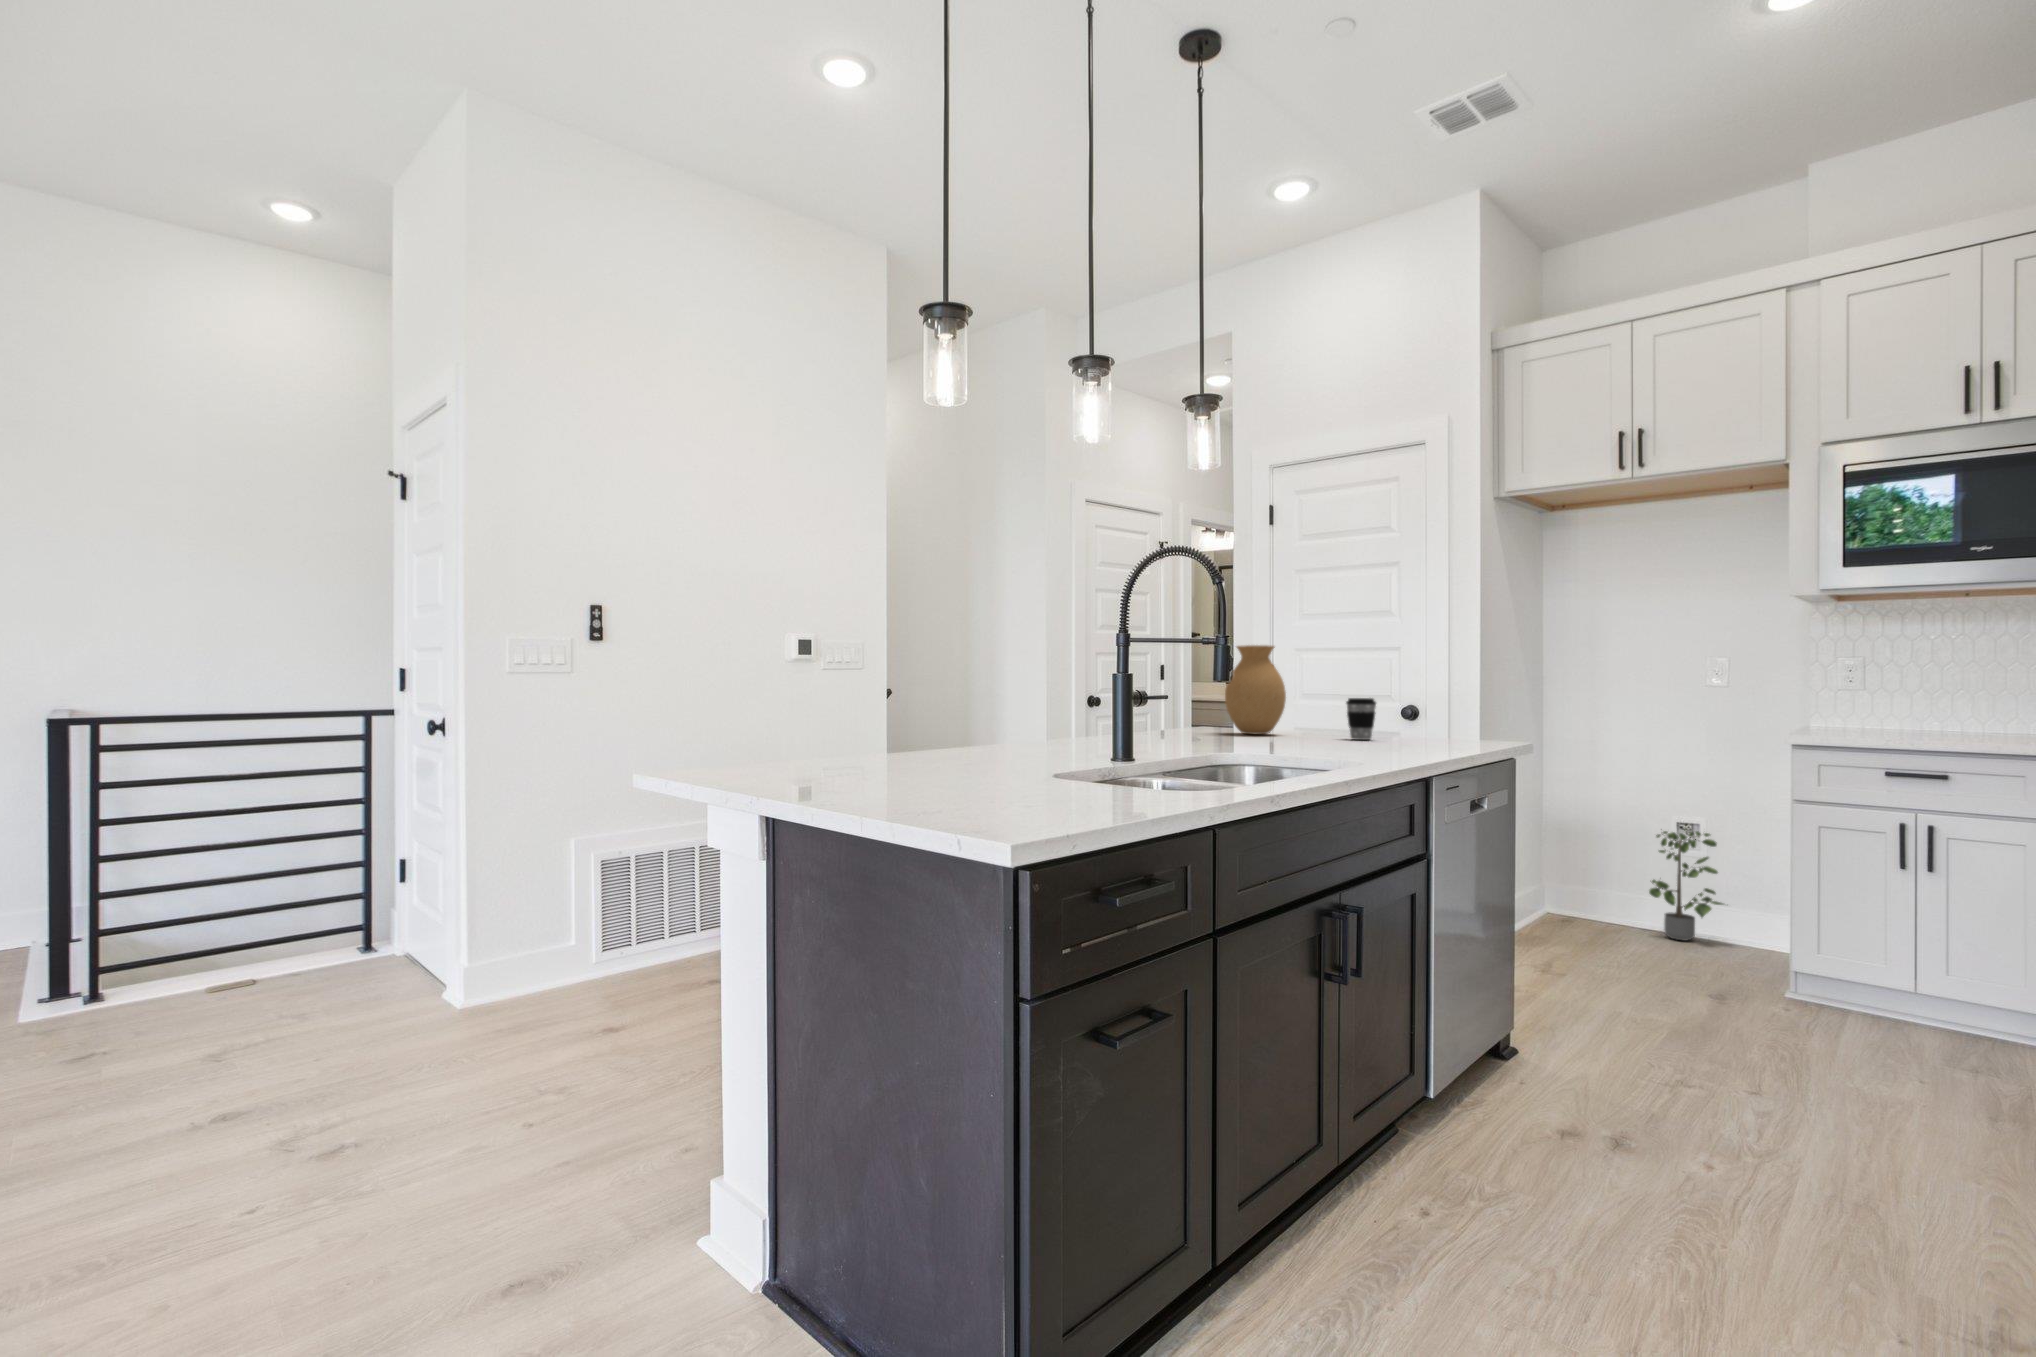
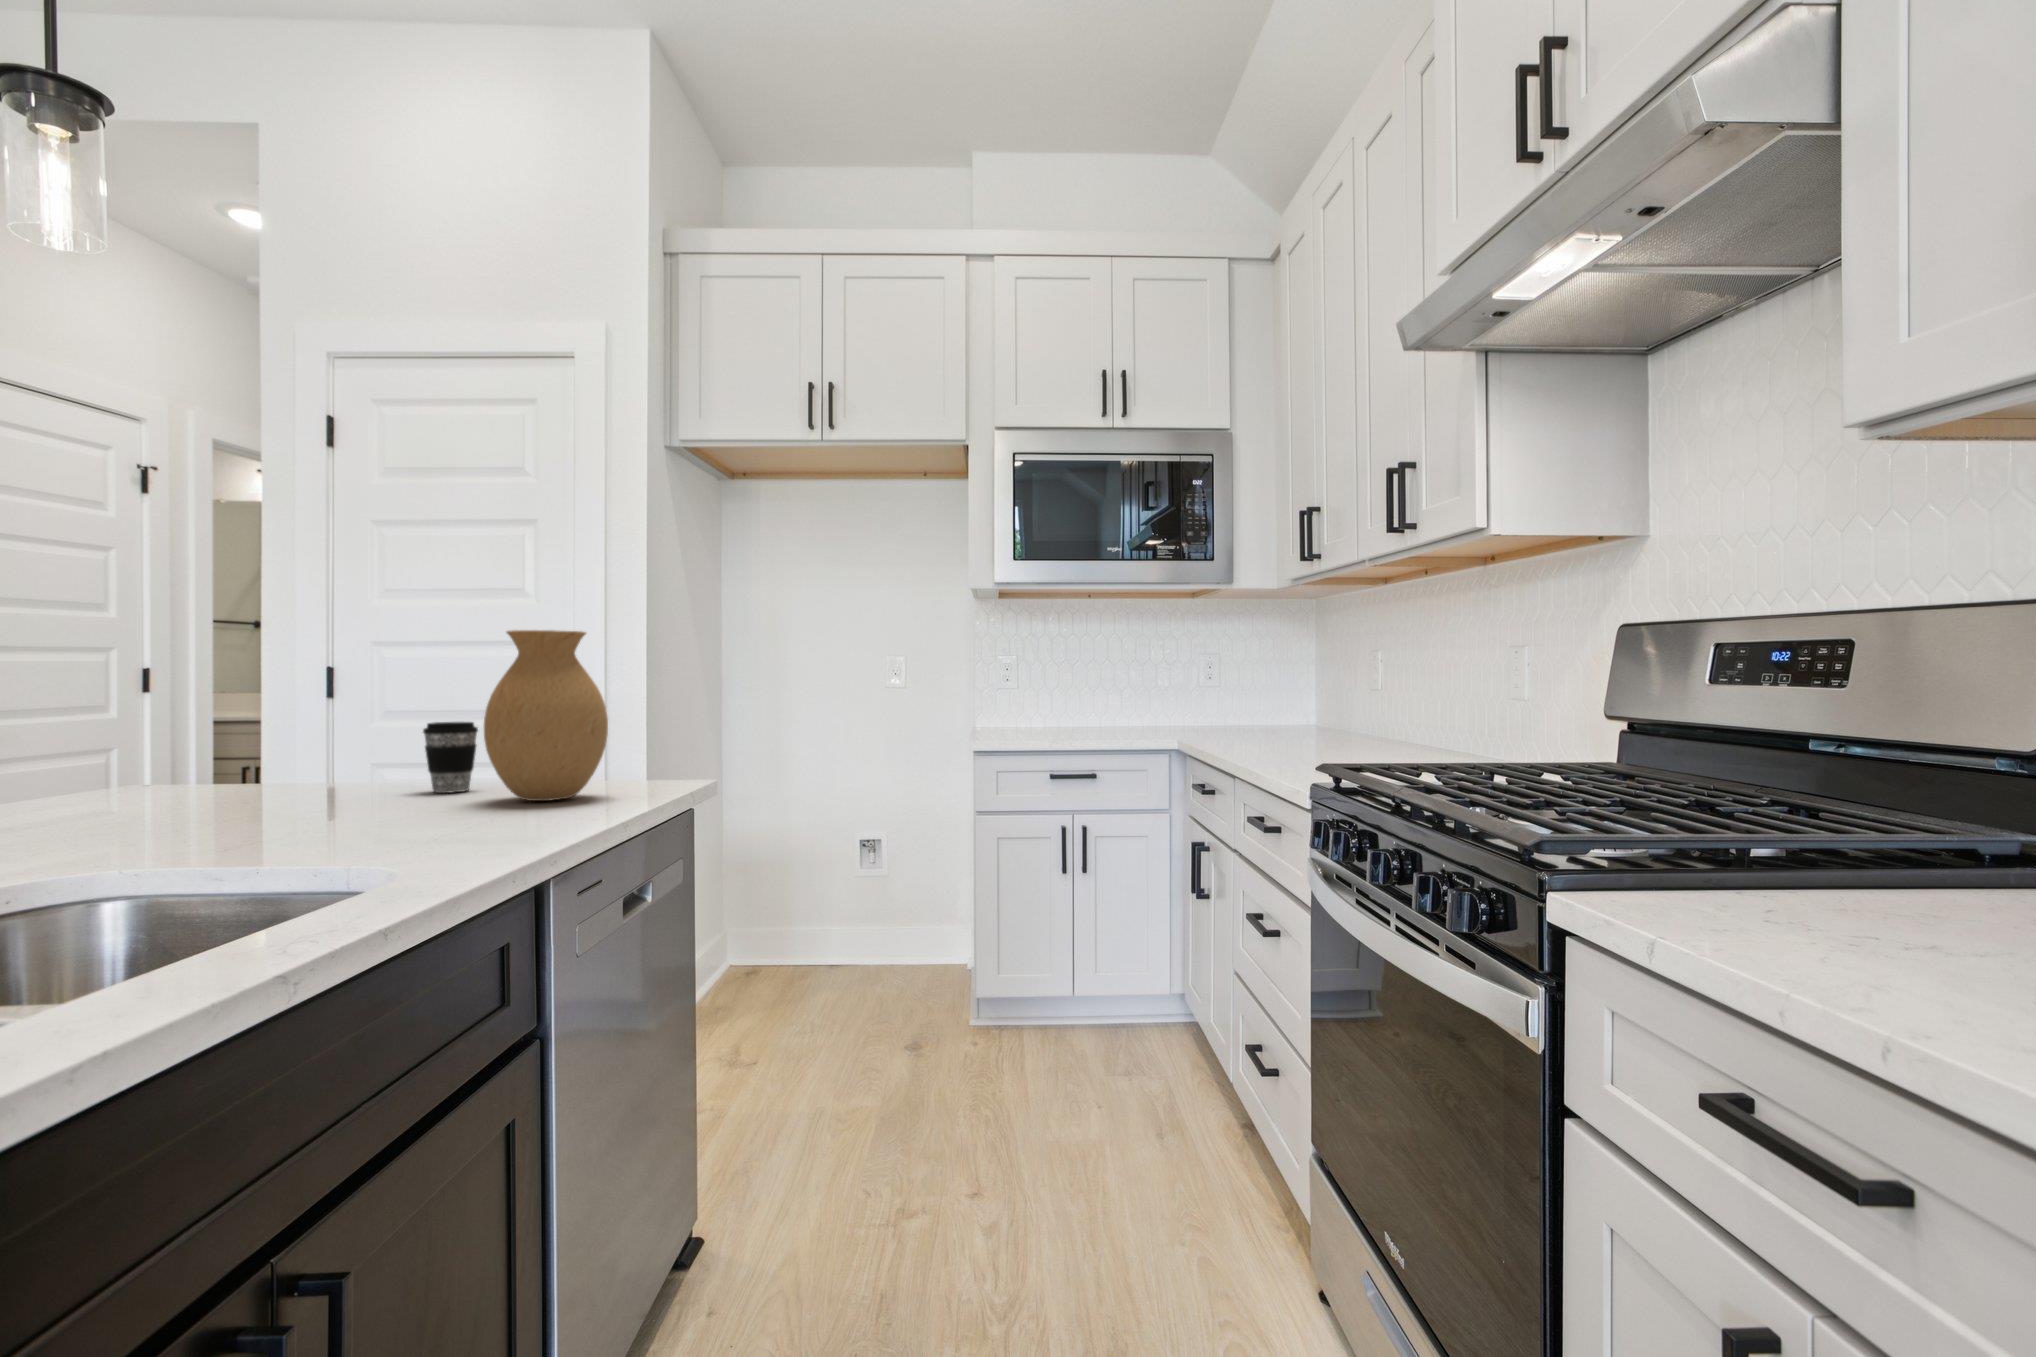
vase: present [1225,645,1286,734] -> present [484,630,608,801]
potted plant: present [1649,831,1723,941] -> none [837,844,913,972]

